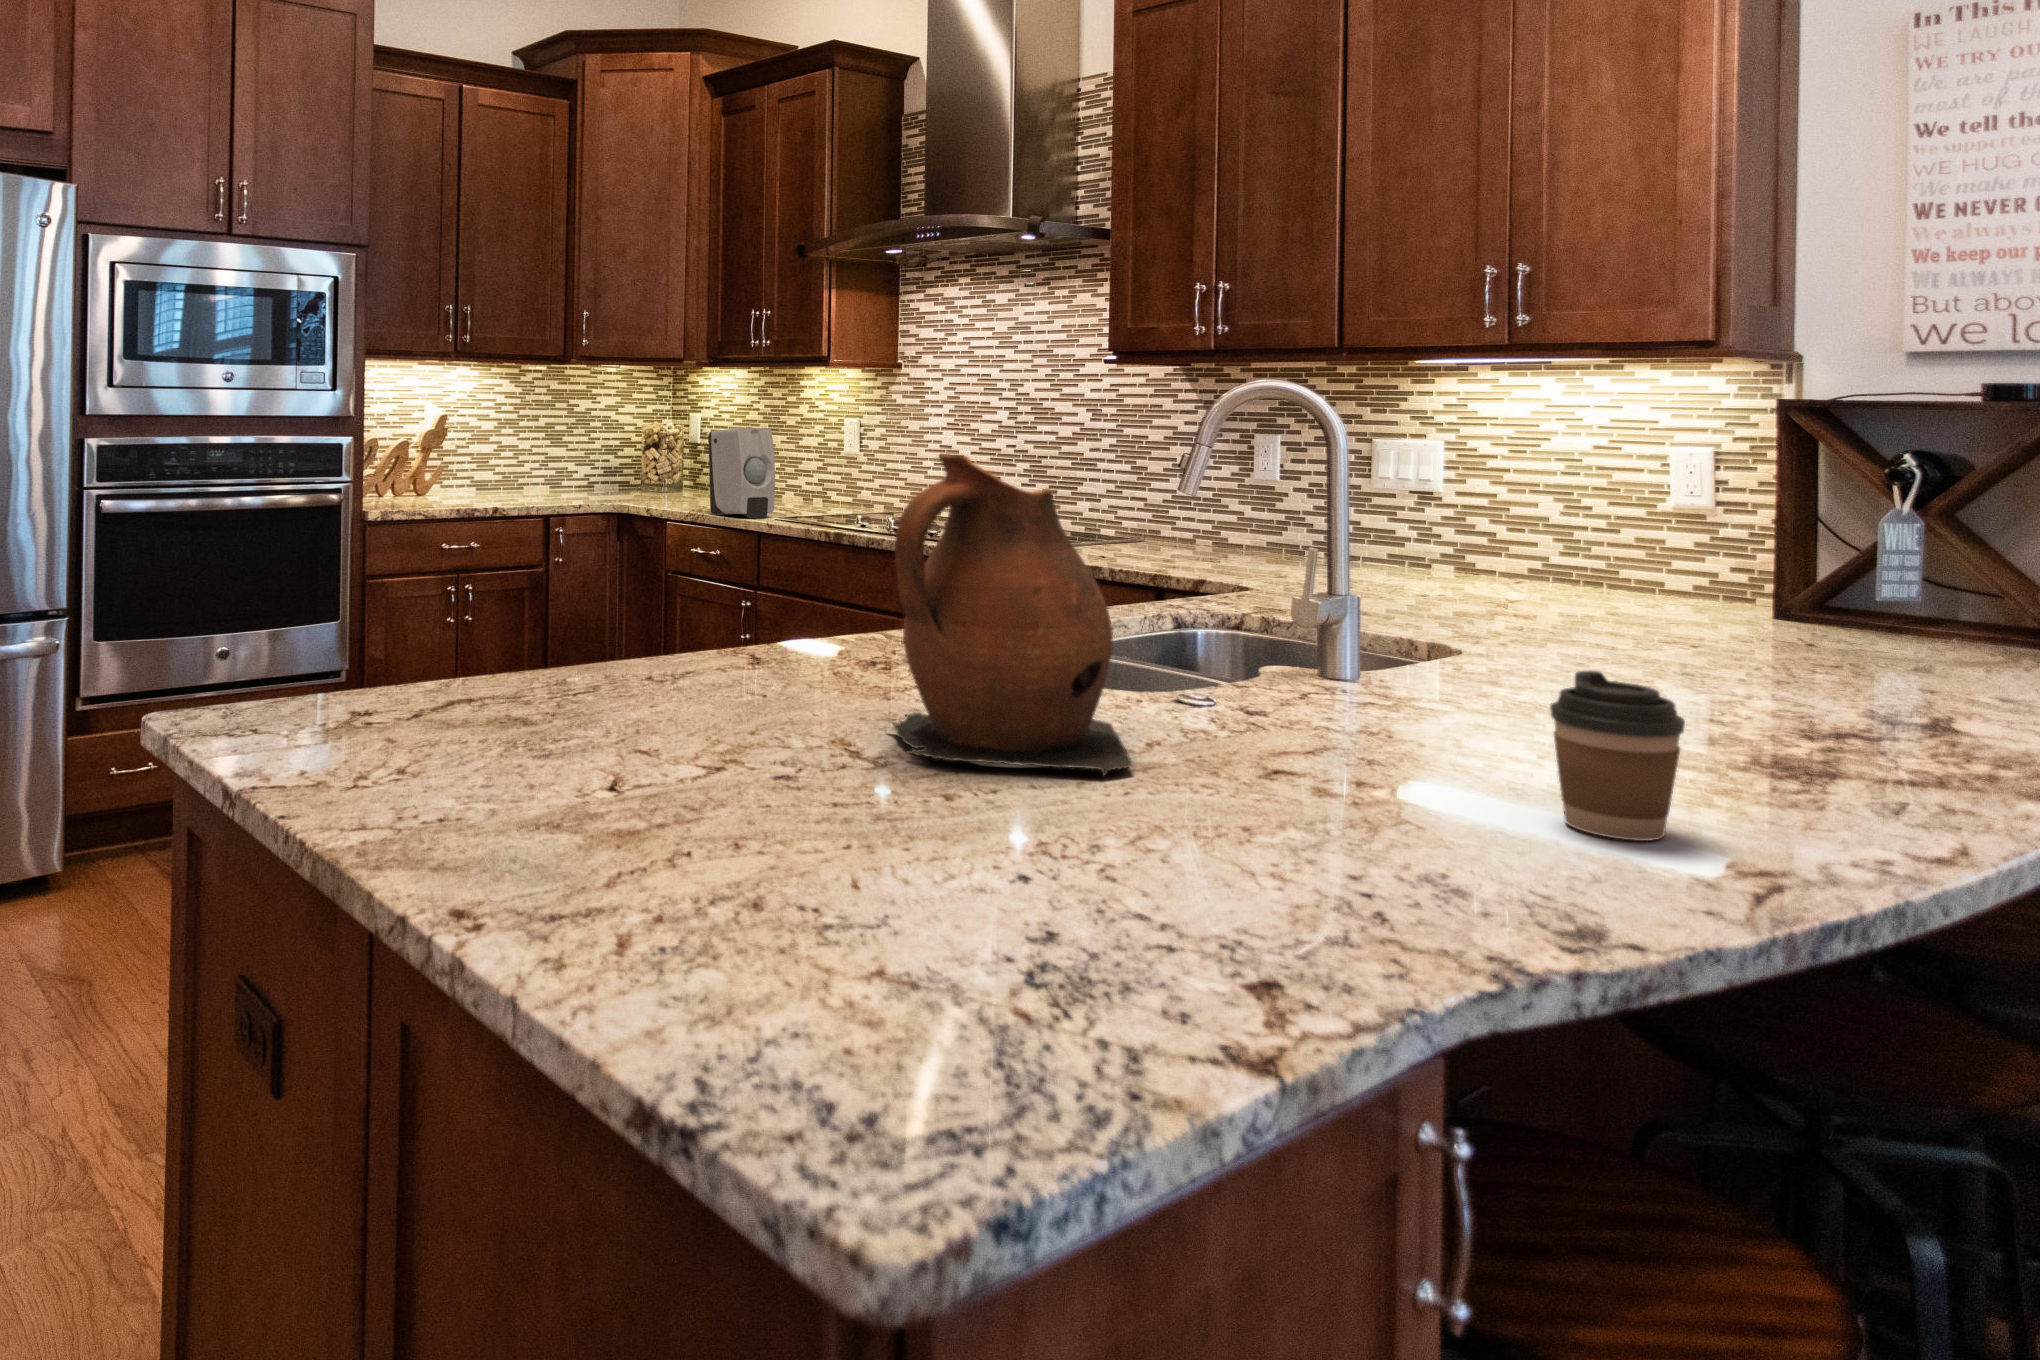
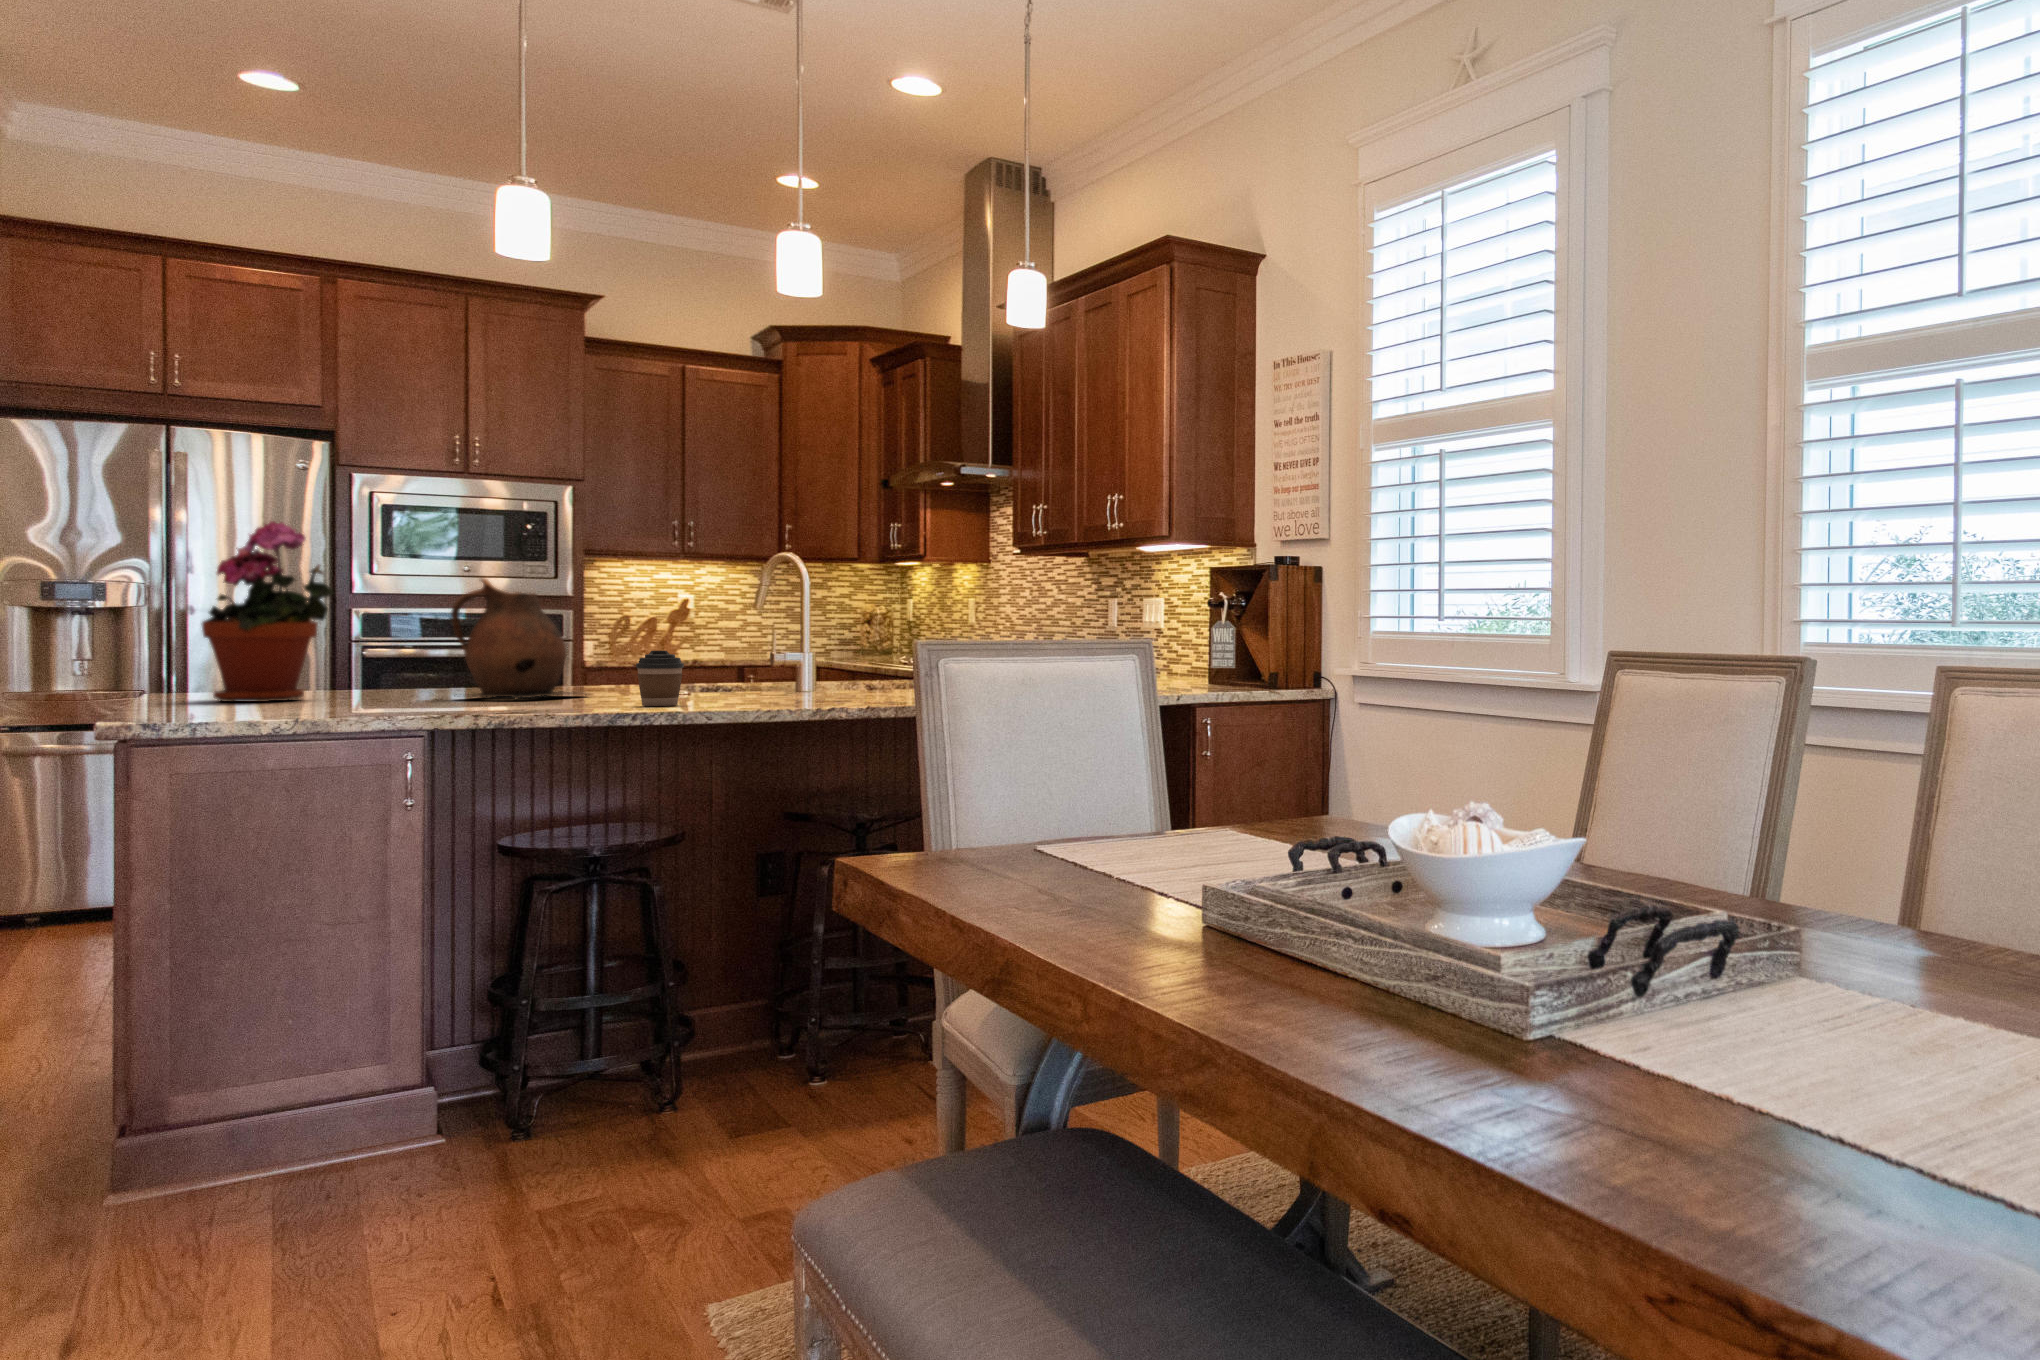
potted plant: none [396,313,655,796] -> present [202,522,334,702]
soap dispenser: present [708,428,775,518] -> none [830,602,869,661]

